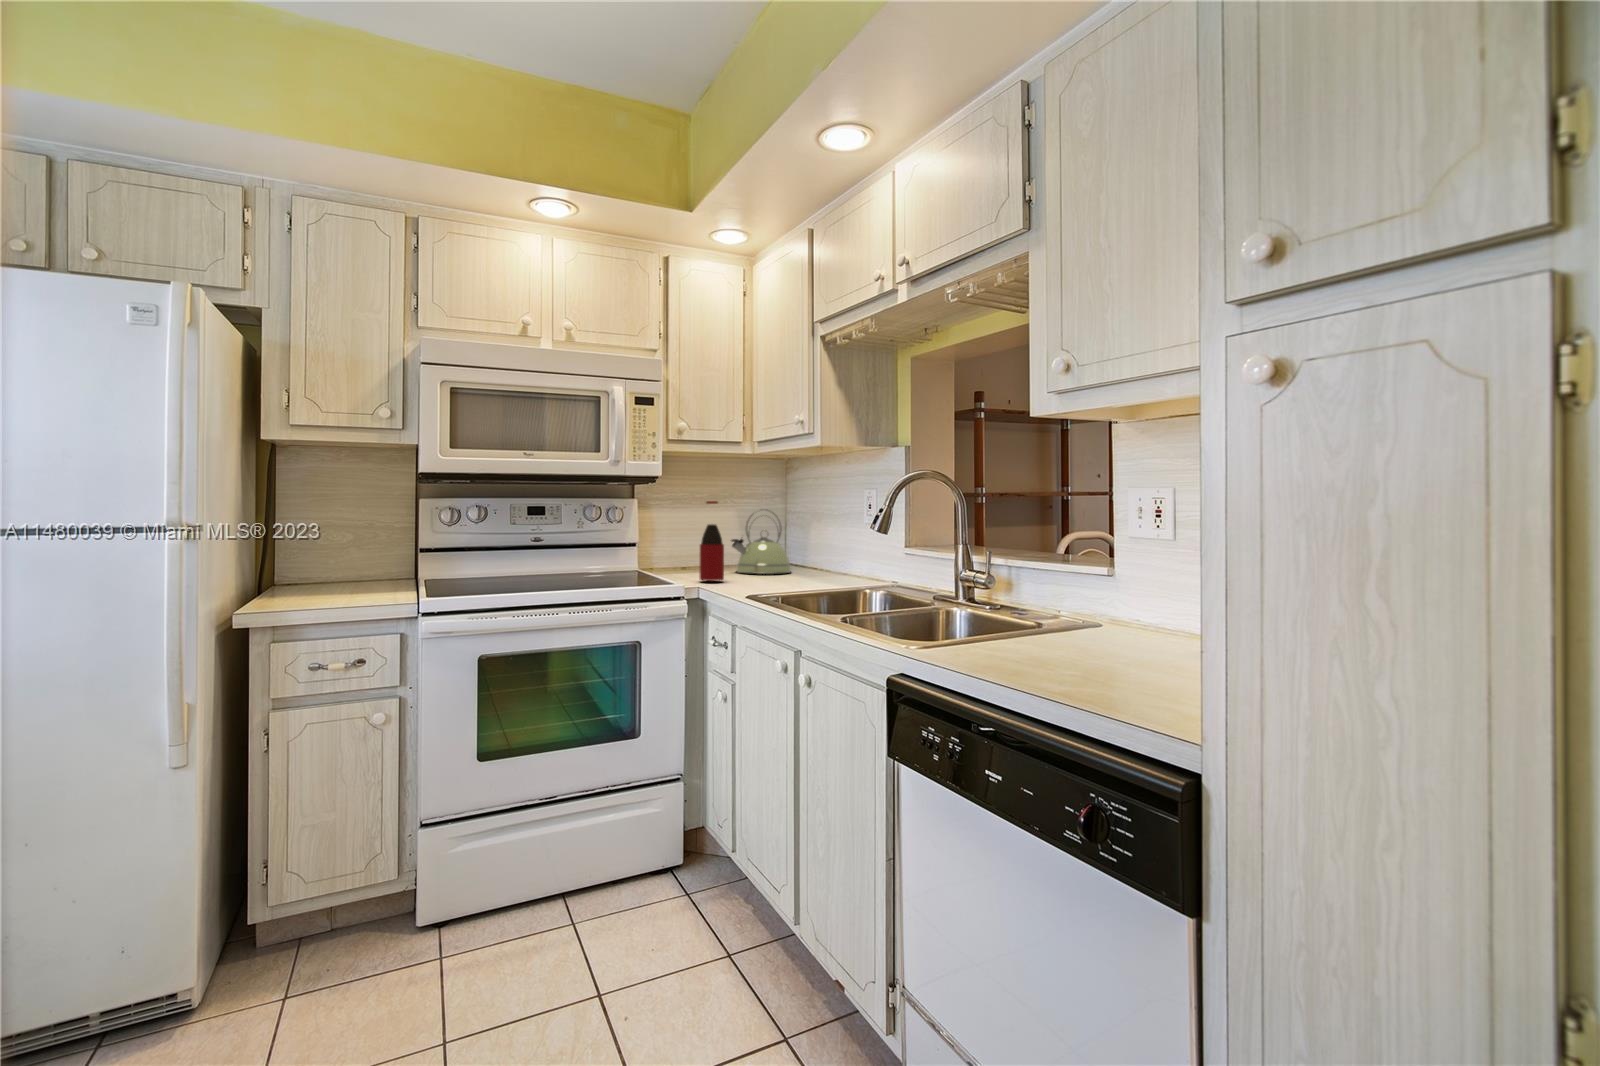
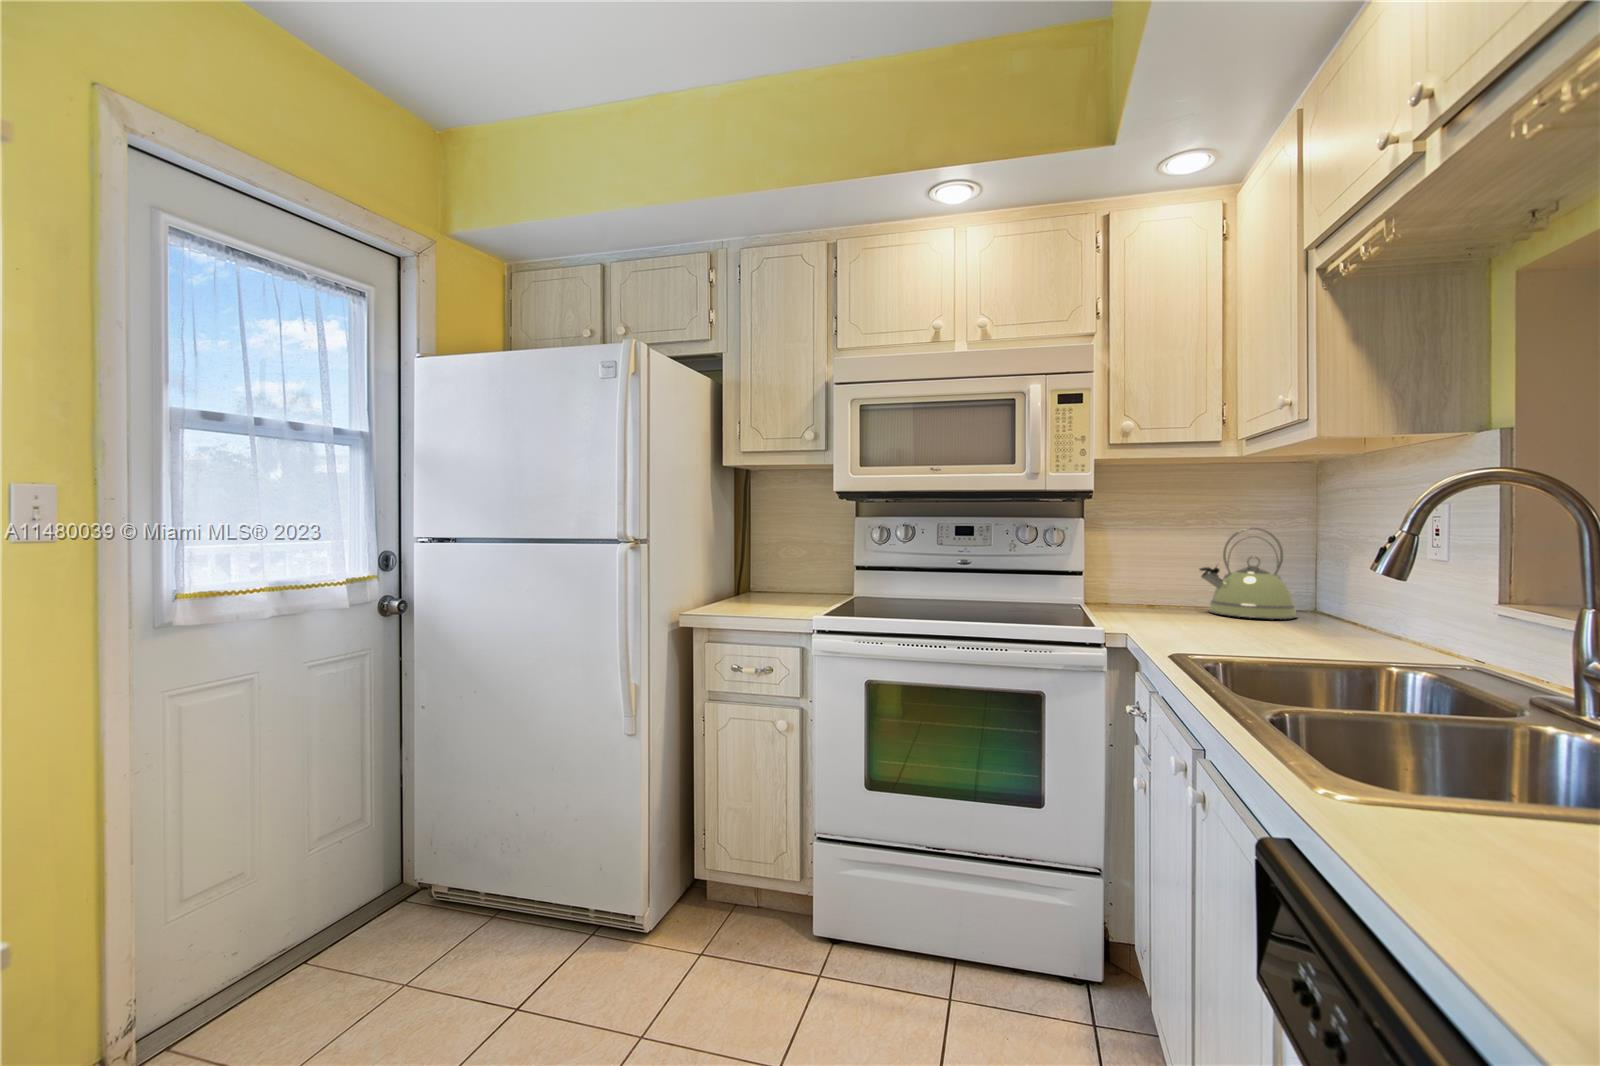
bottle: present [700,501,724,581] -> none [1136,520,1172,626]

